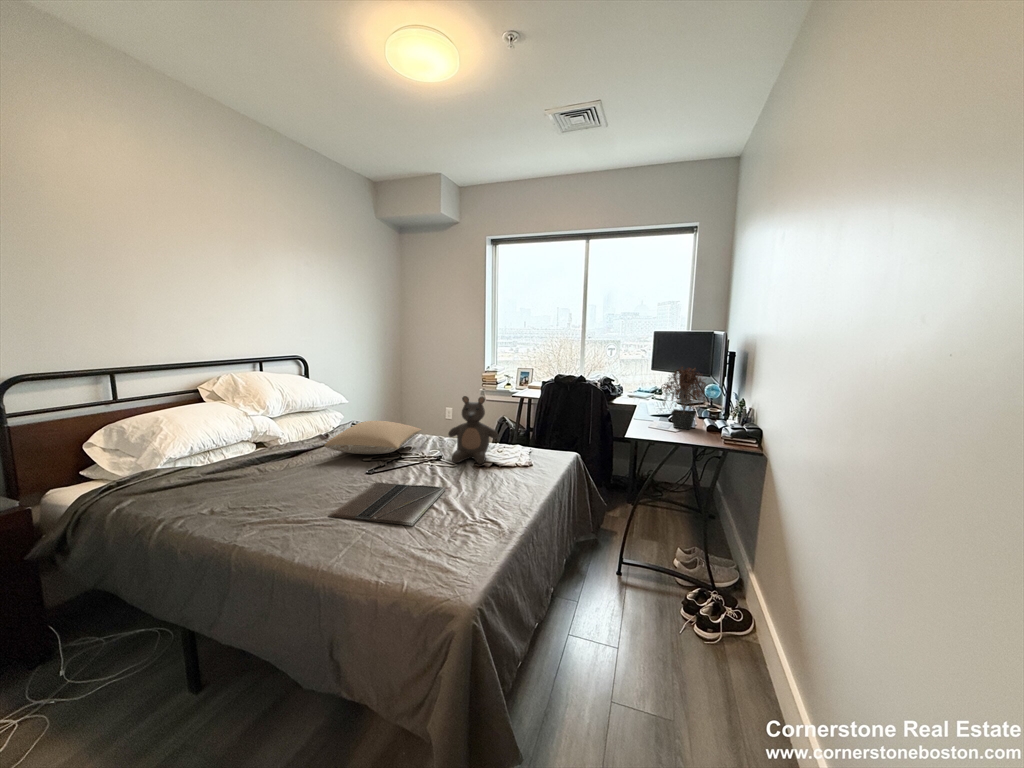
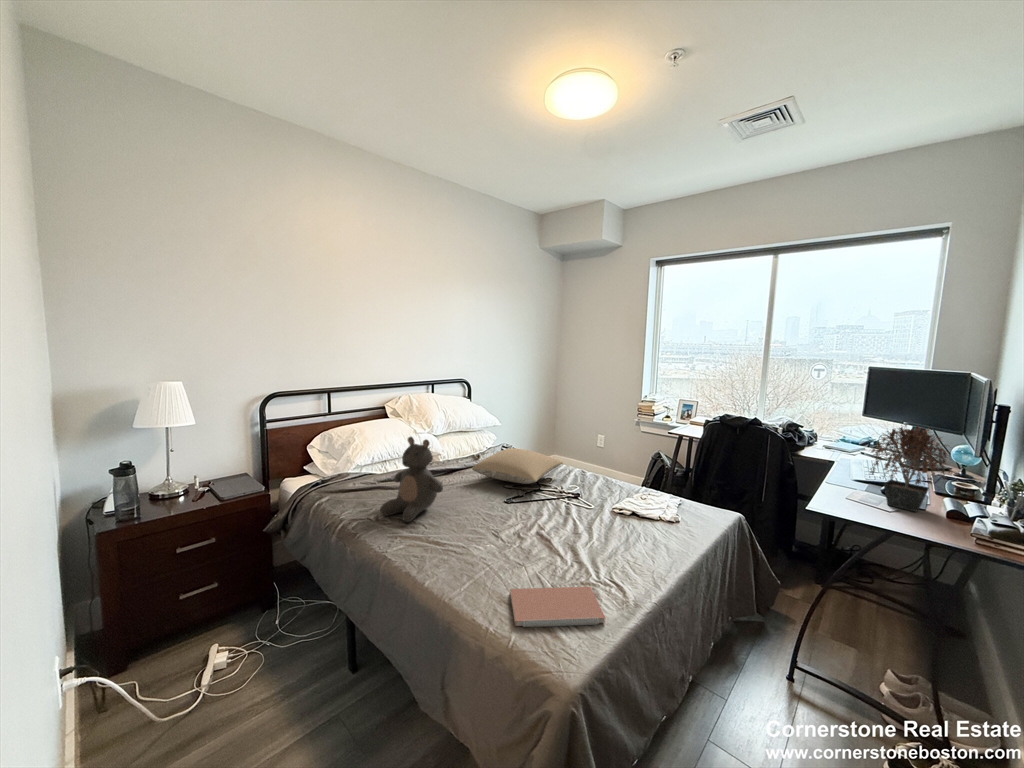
teddy bear: present [448,396,499,464] -> present [380,437,443,522]
laptop: present [328,482,445,526] -> none [462,514,575,572]
notebook: none [392,526,488,573] -> present [510,587,605,627]

